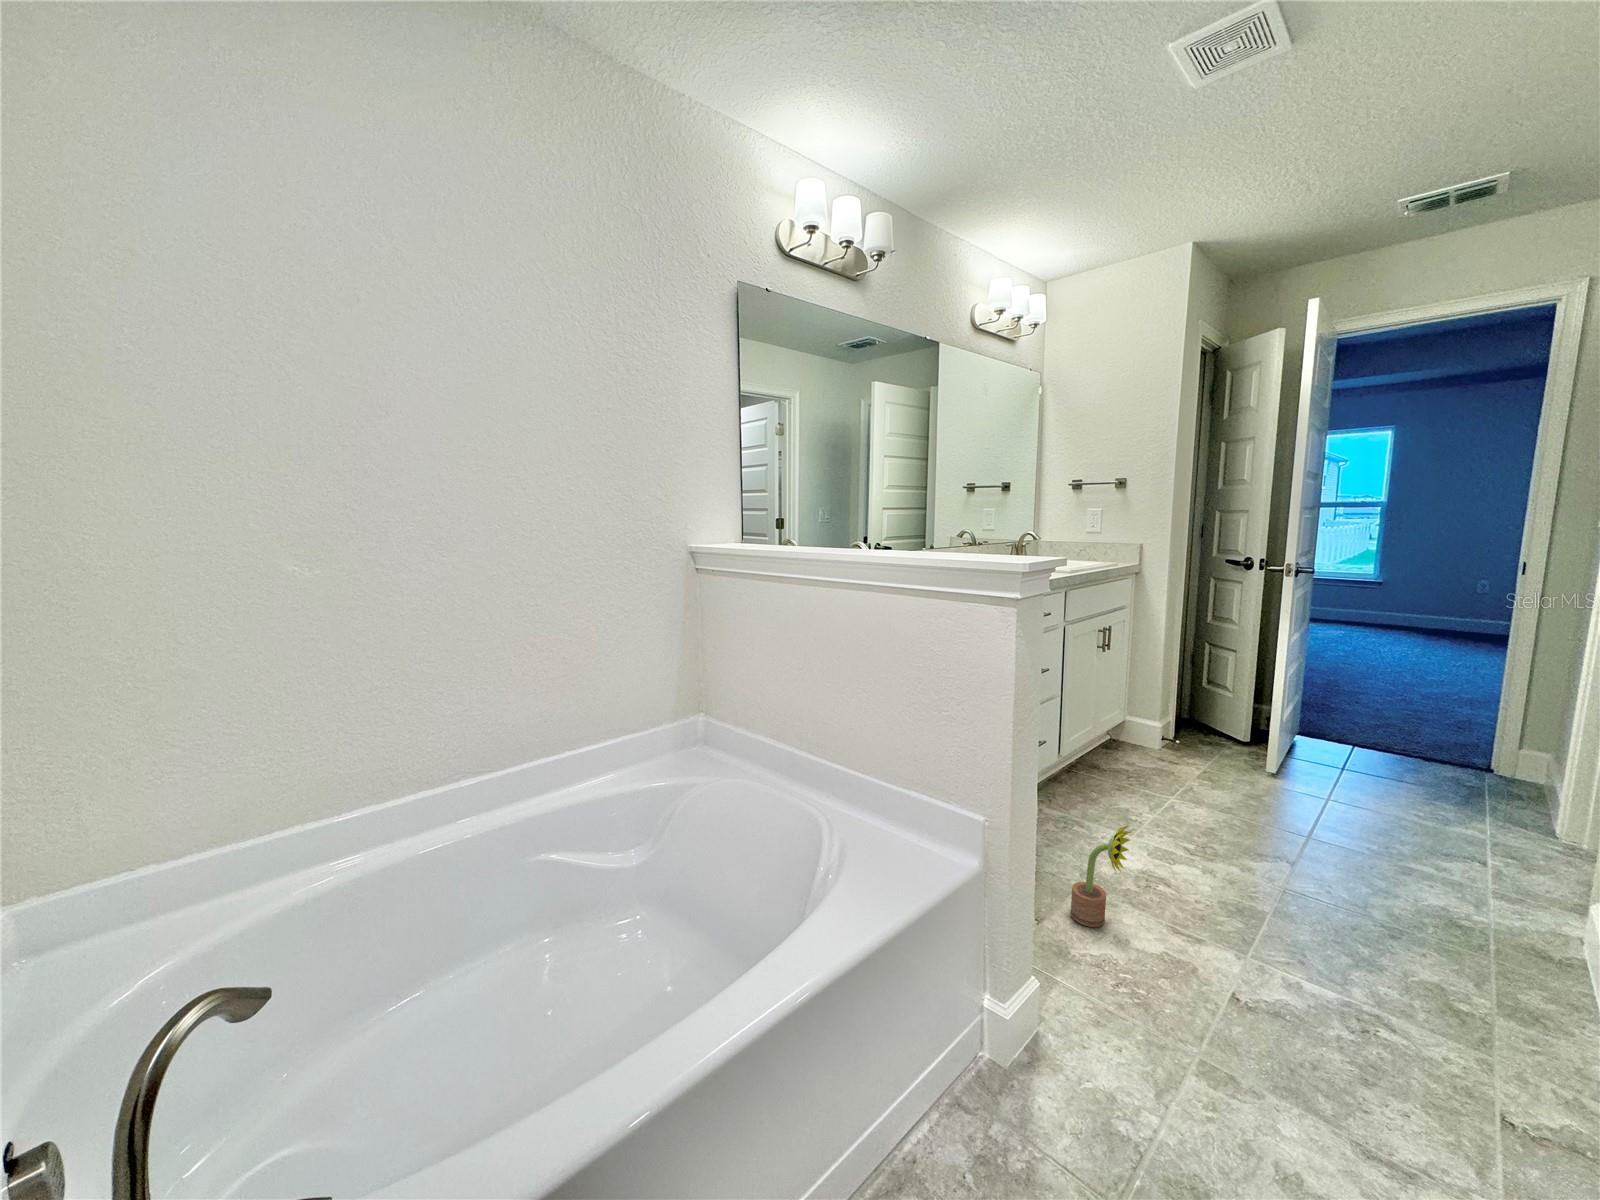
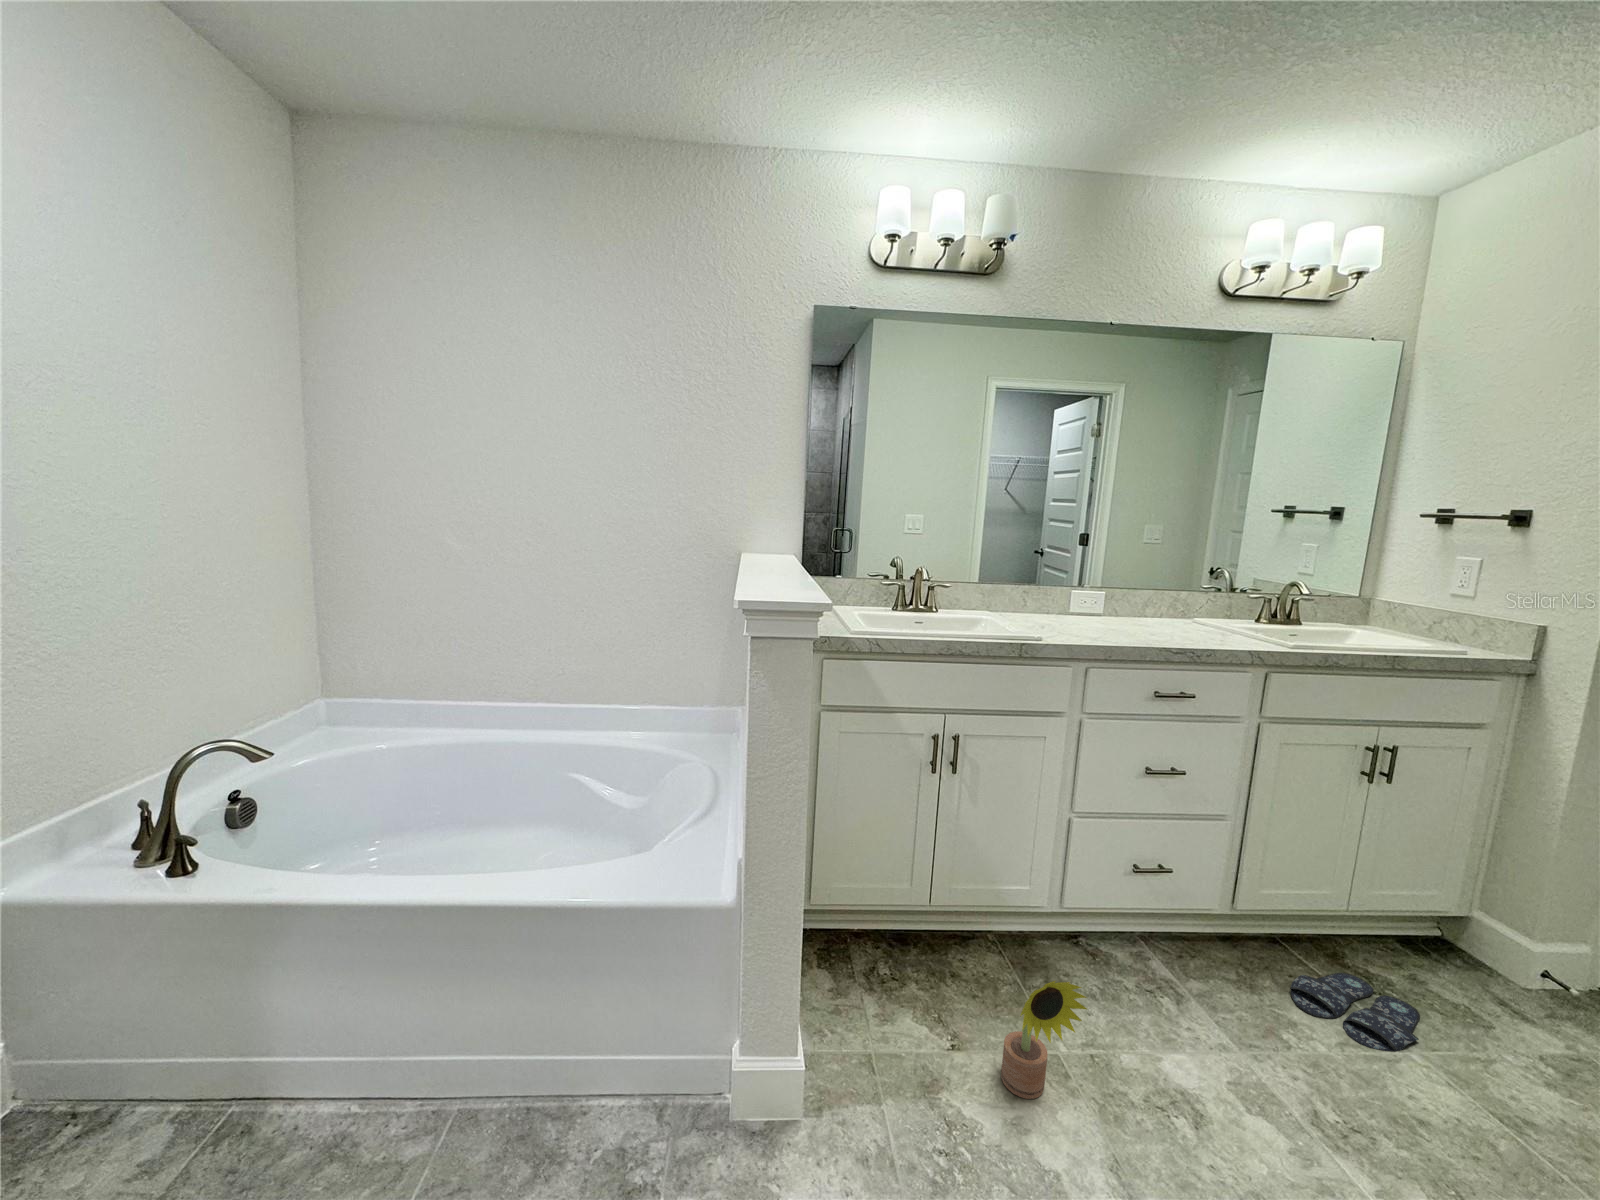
slippers: none [1100,774,1167,808] -> present [1290,973,1420,1052]

